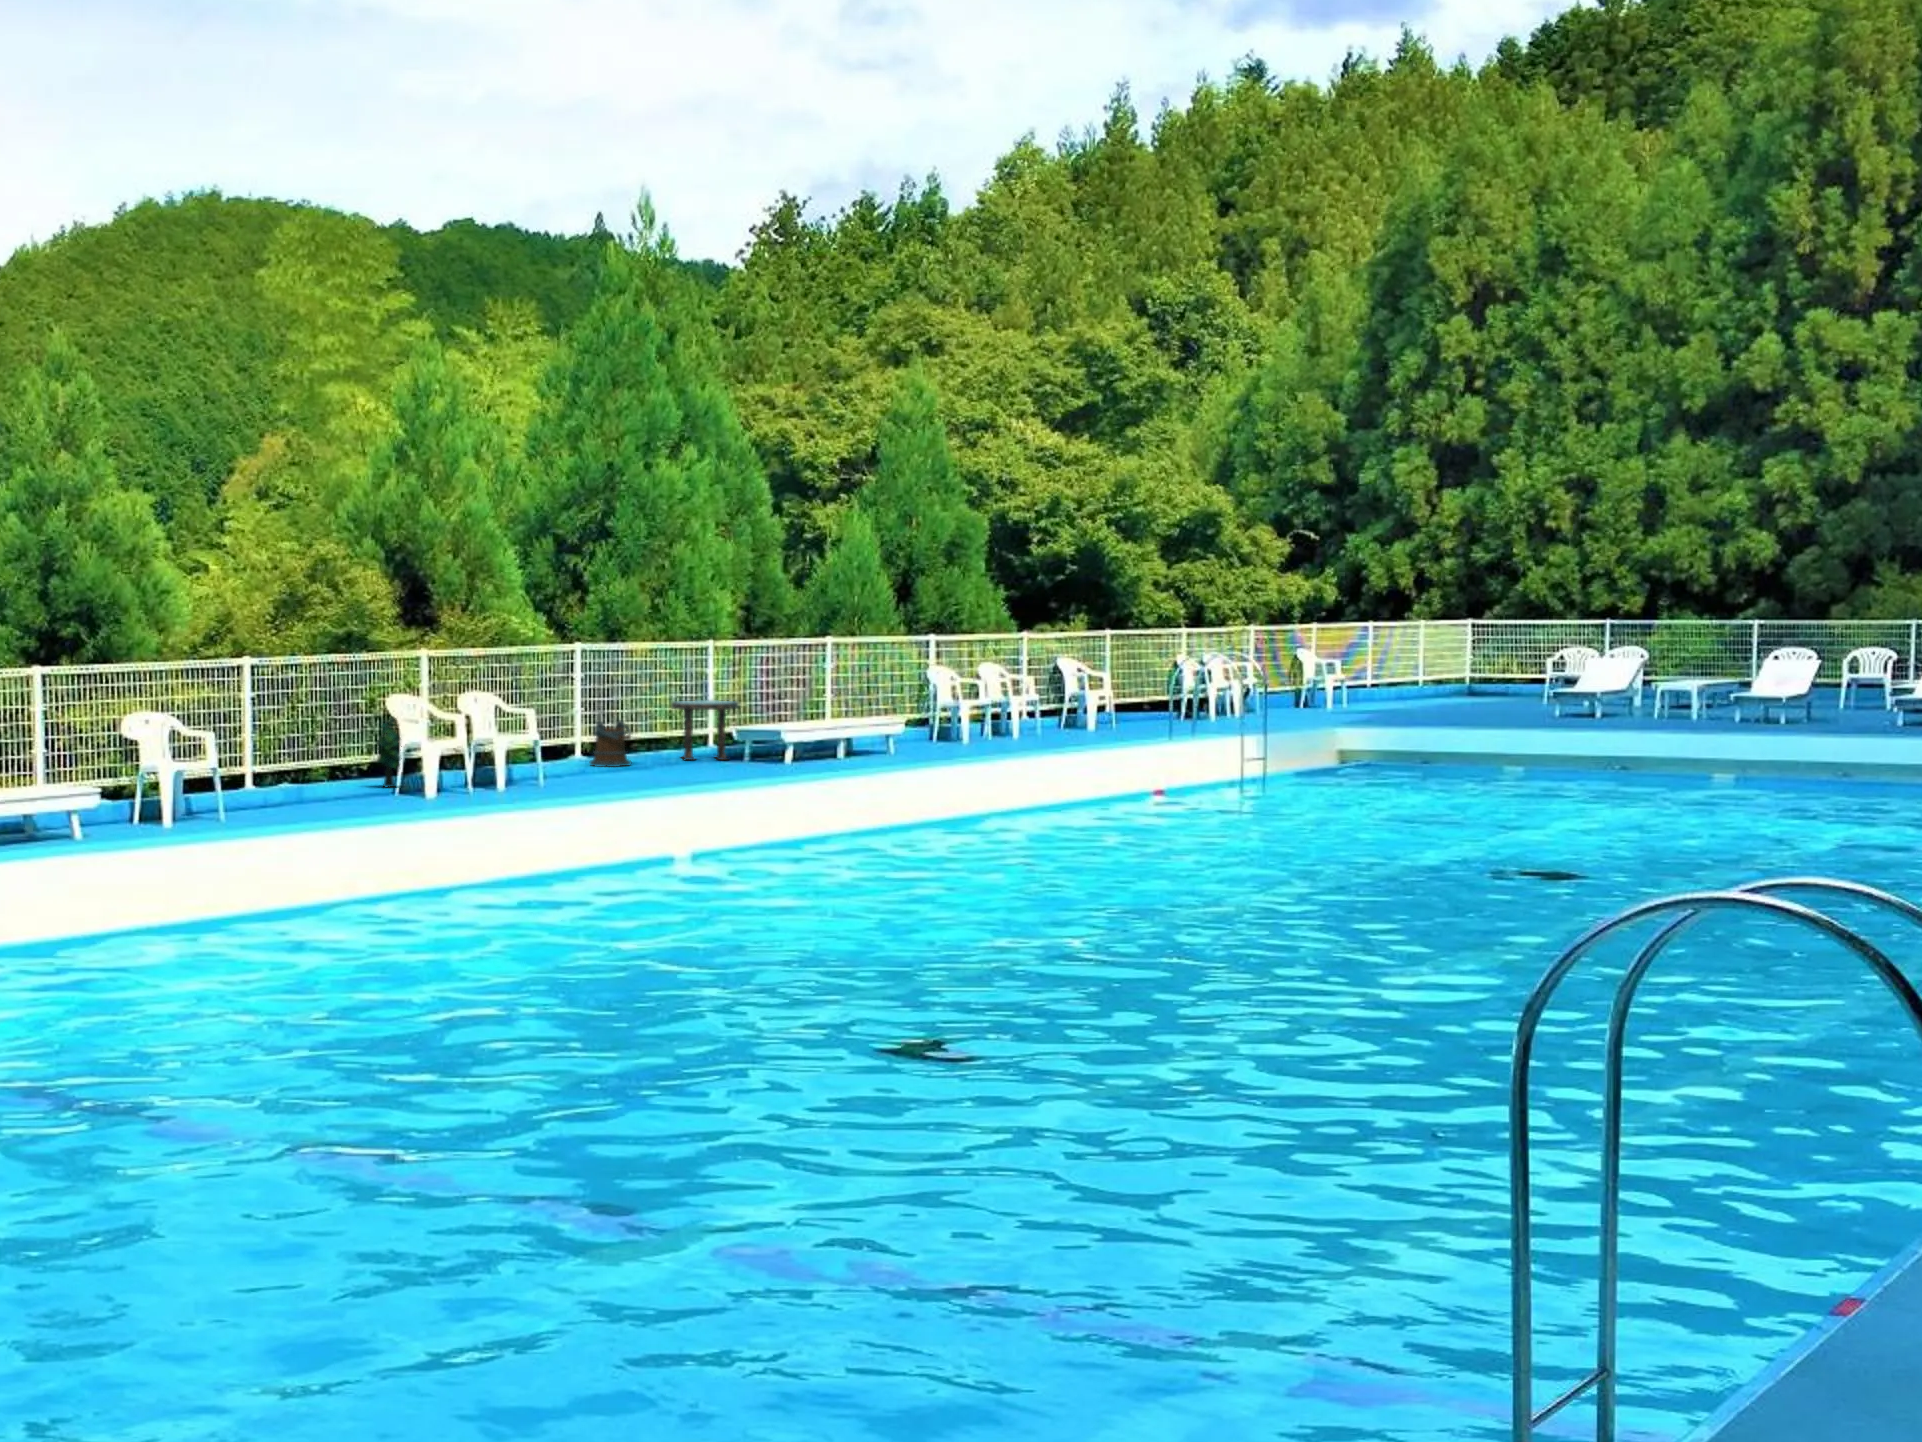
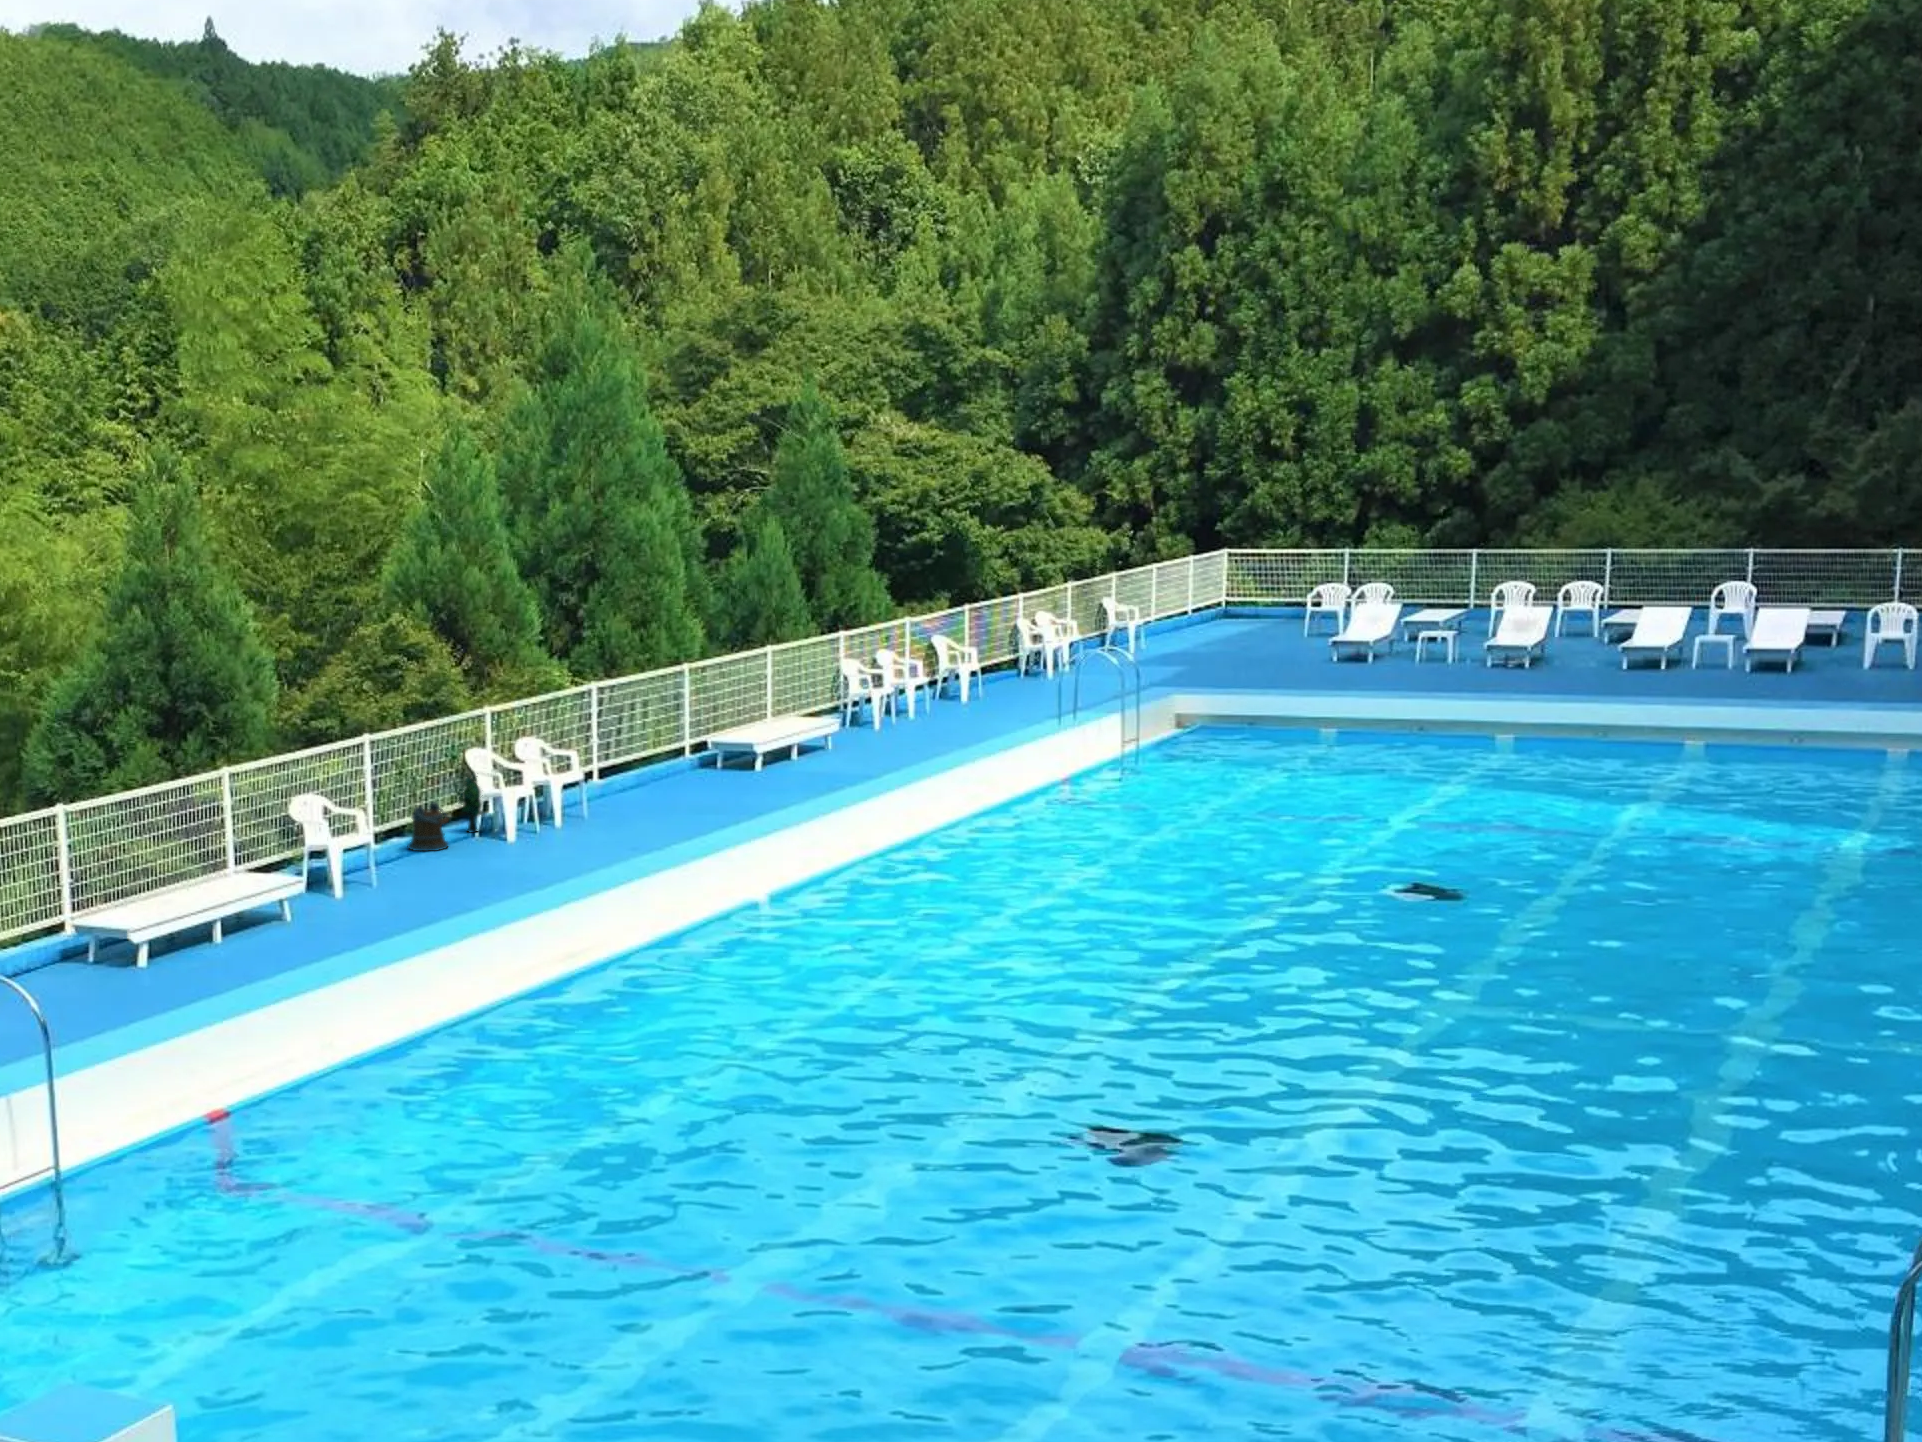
side table: present [671,700,739,760] -> none [658,717,716,773]
bucket: present [590,721,631,767] -> present [408,802,449,851]

